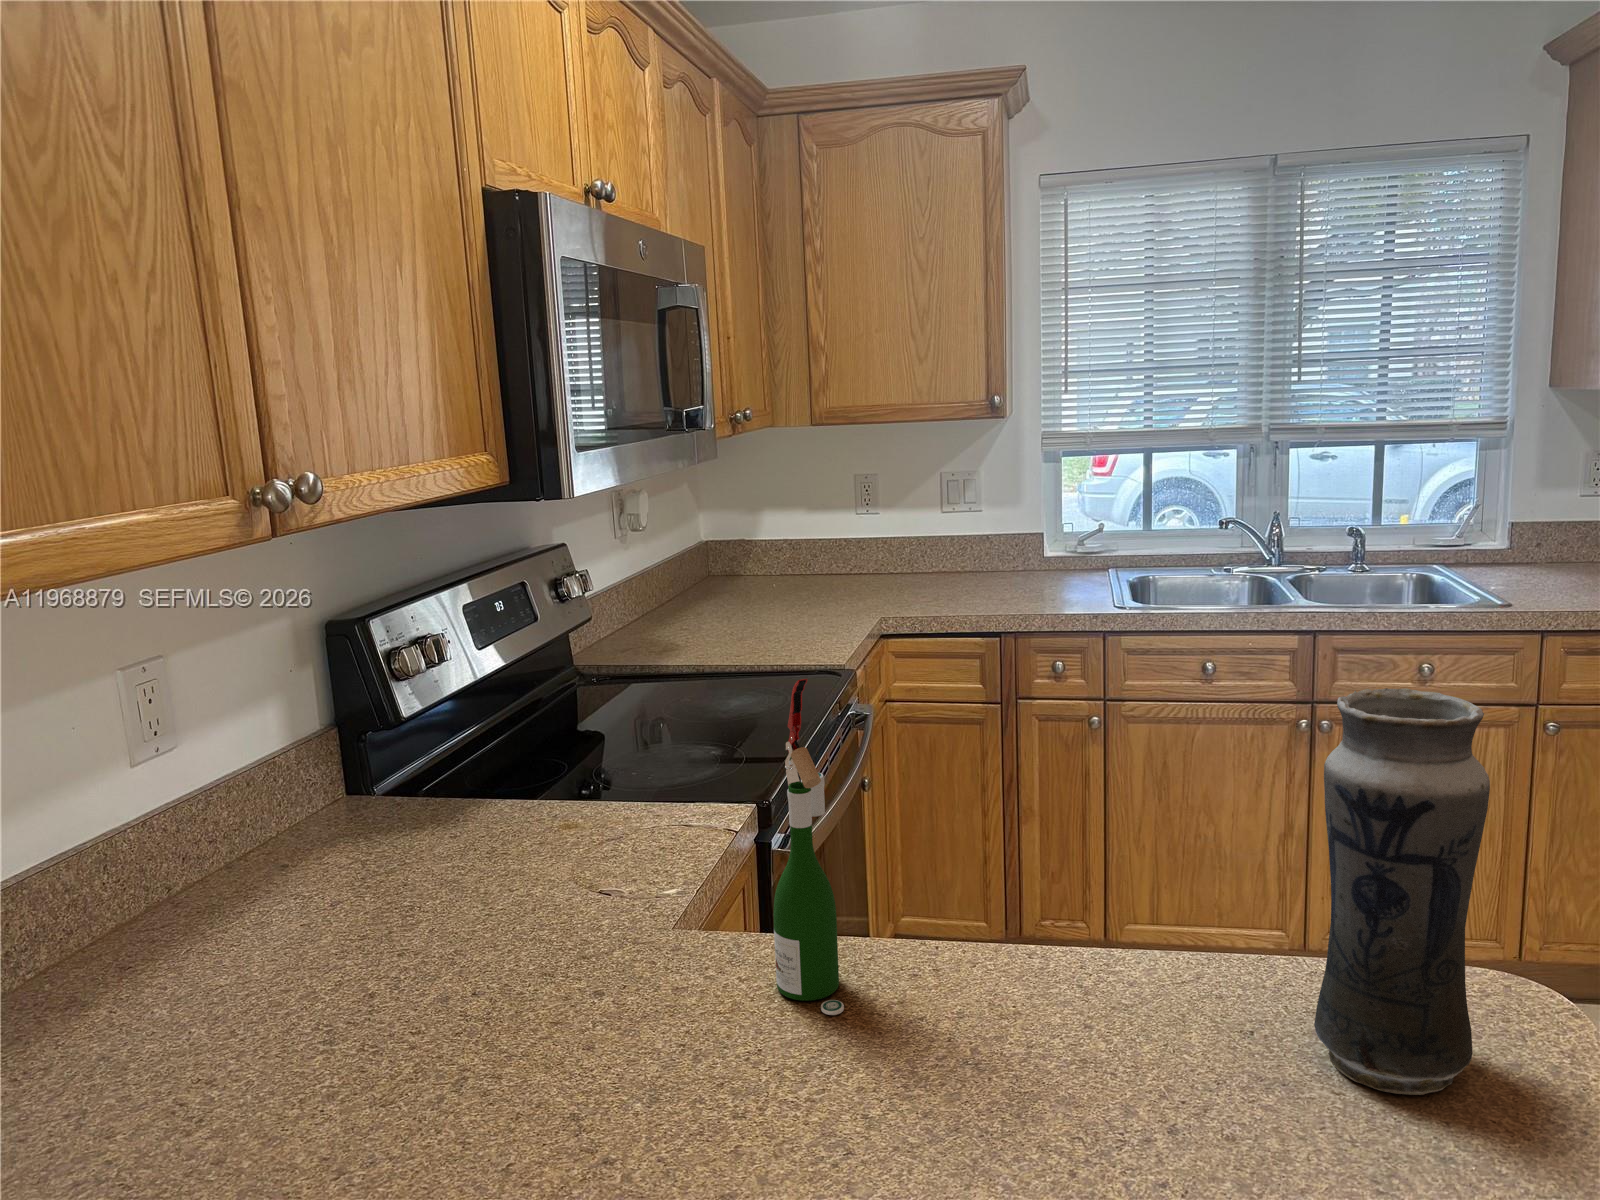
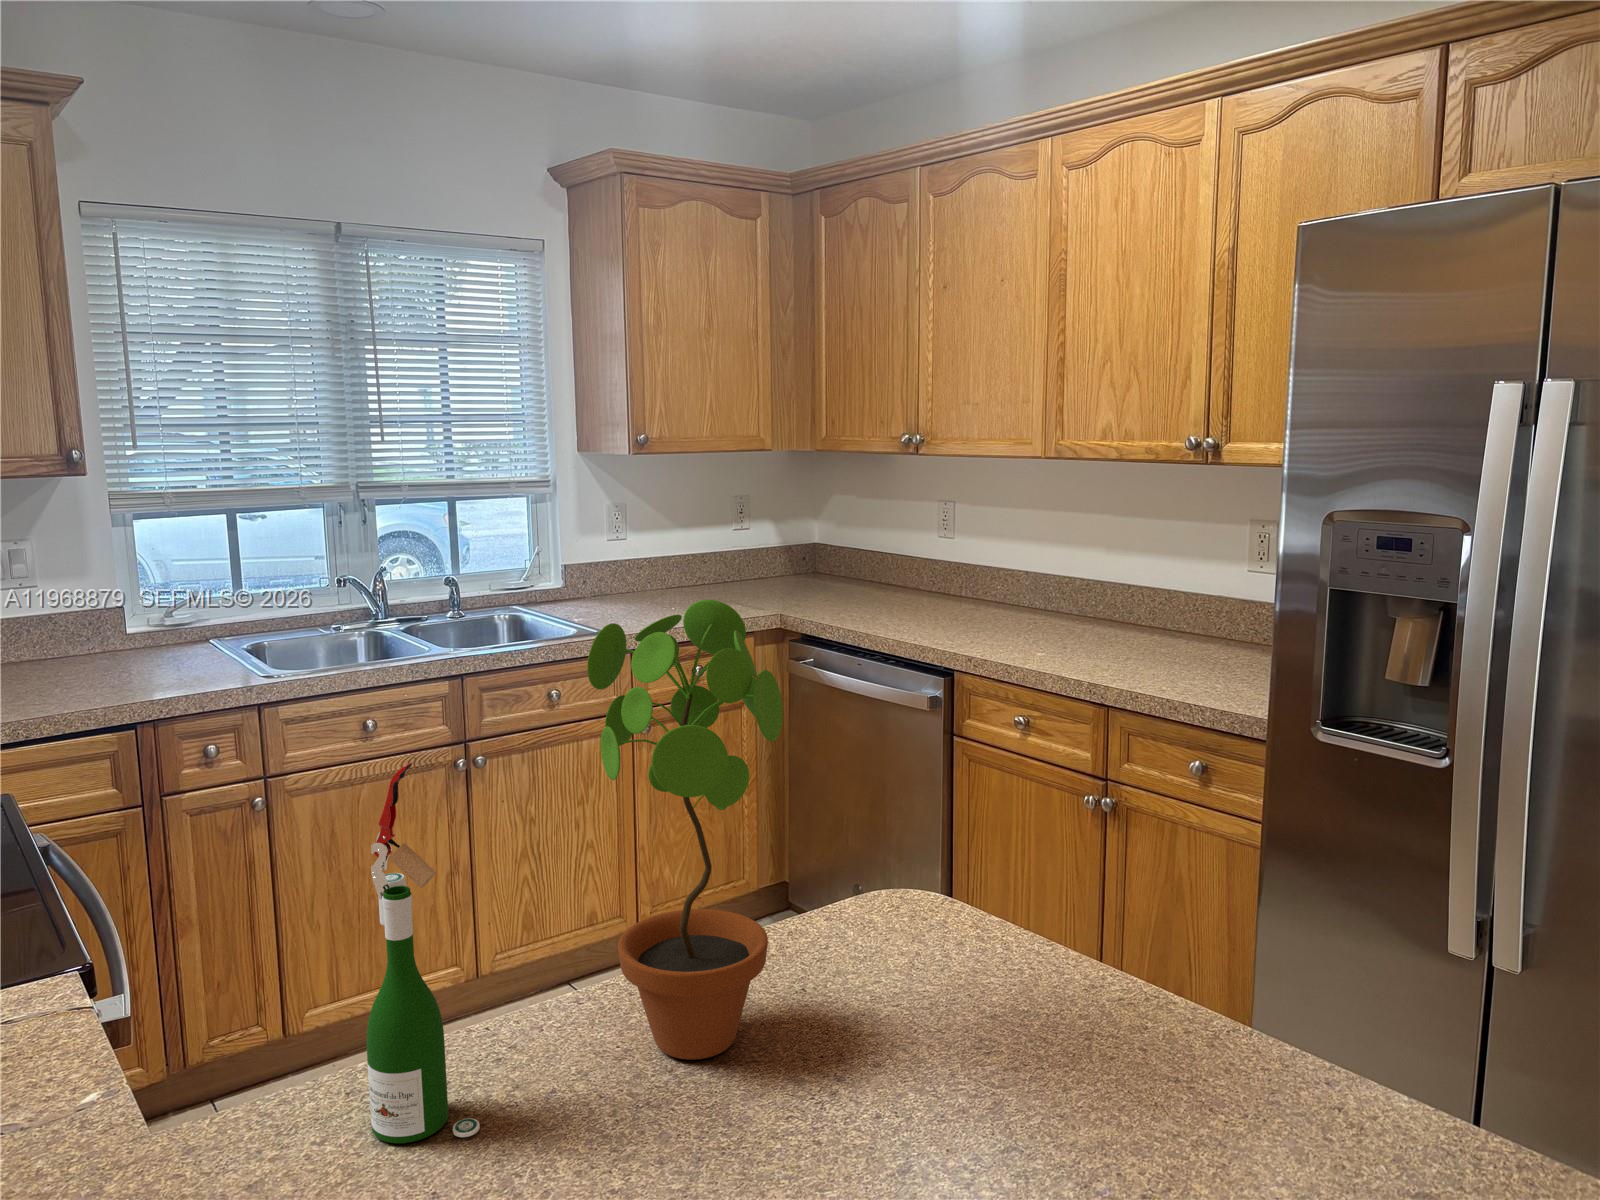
potted plant: none [981,565,1178,1052] -> present [587,600,783,1060]
vase: present [1314,688,1490,1095] -> none [836,676,949,988]

